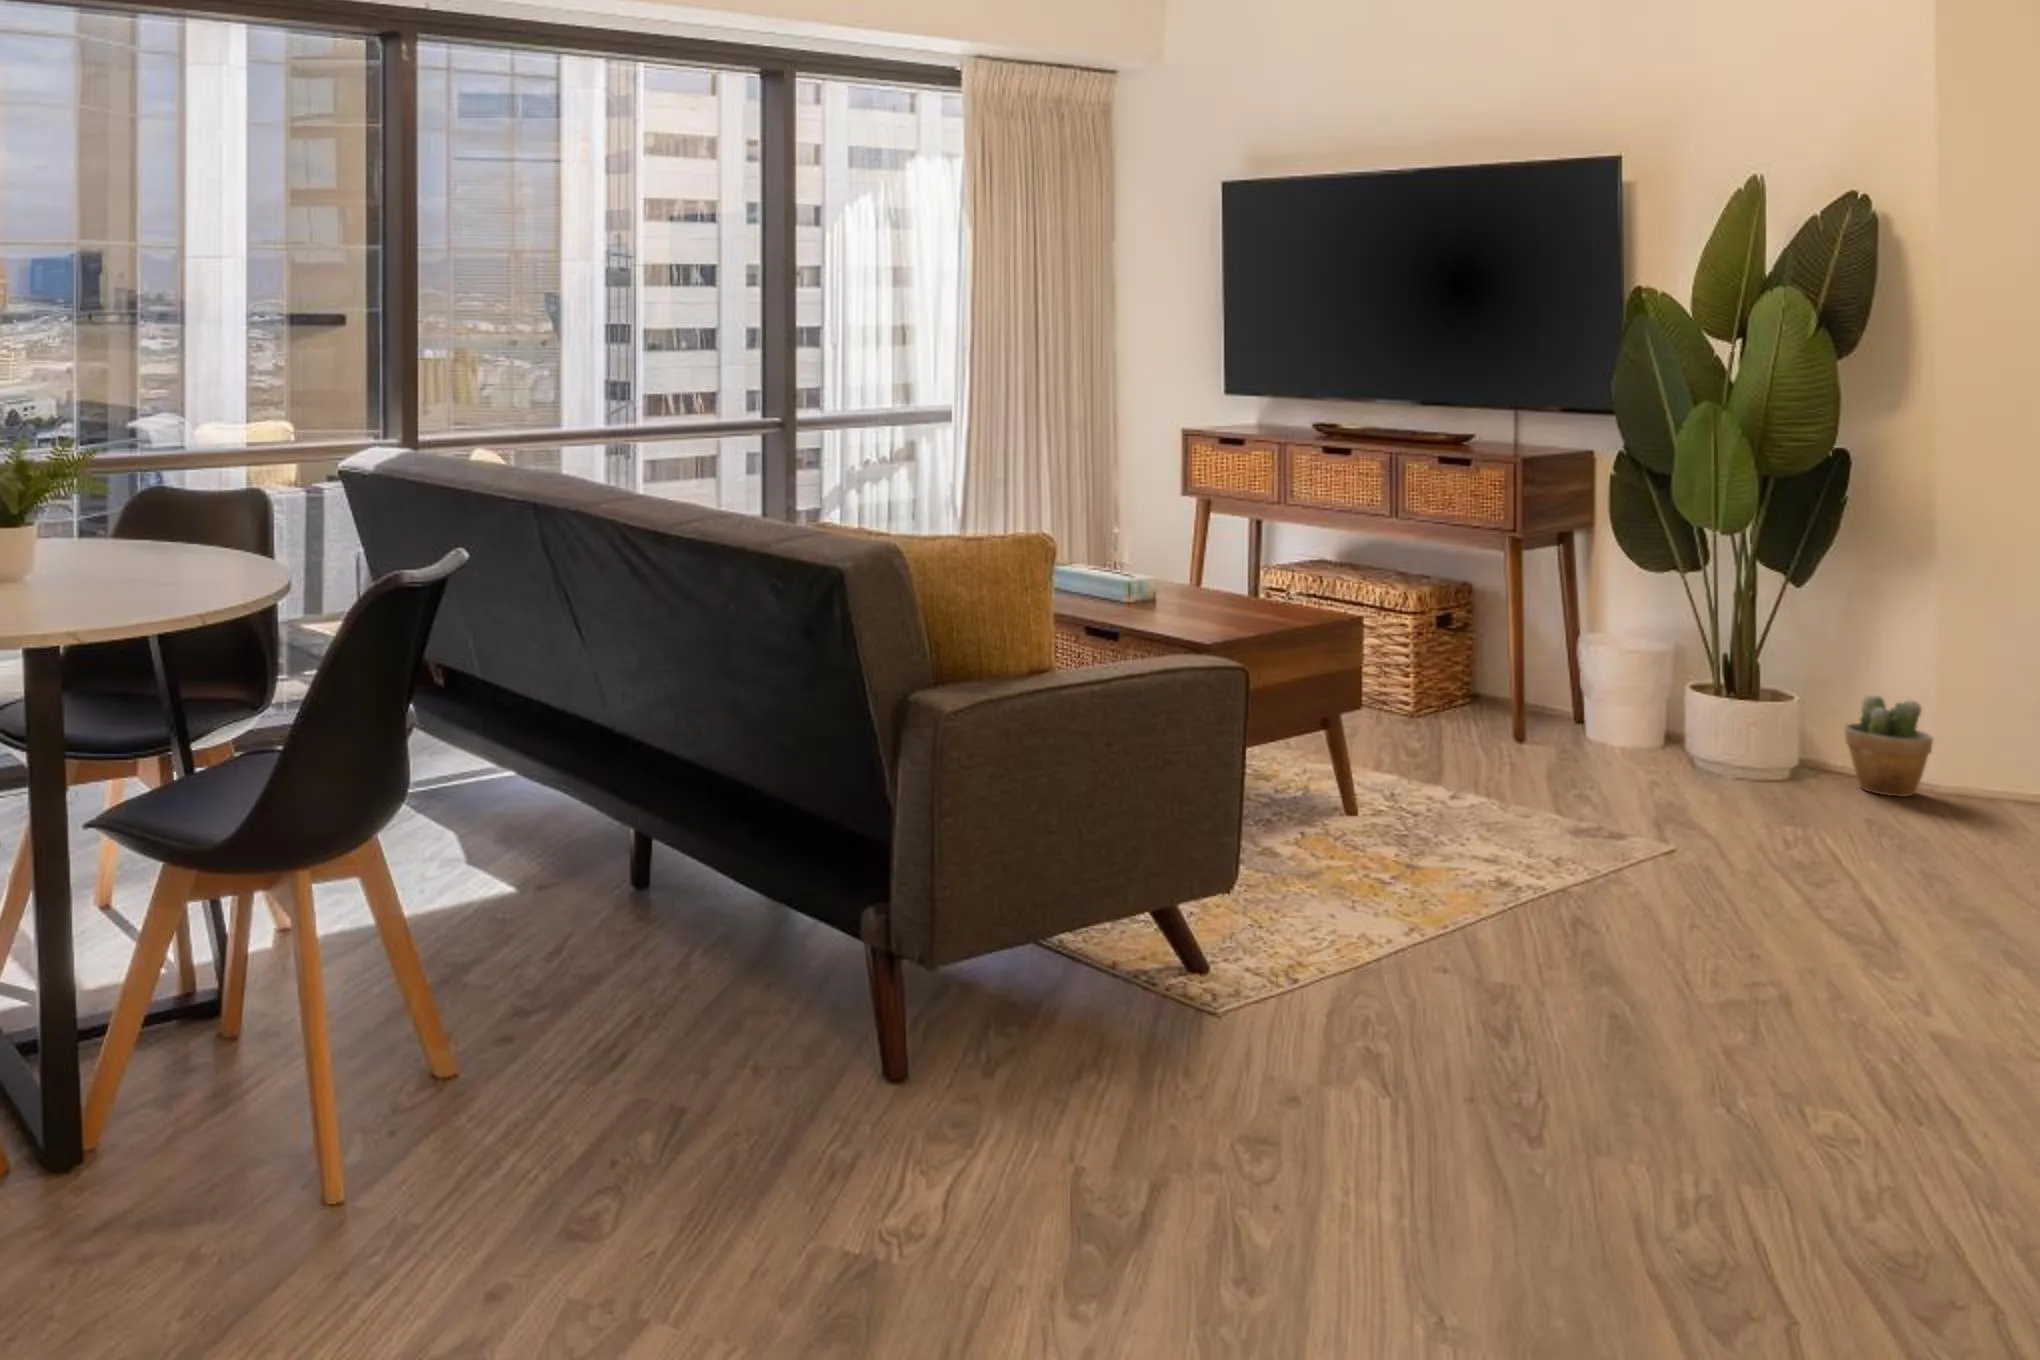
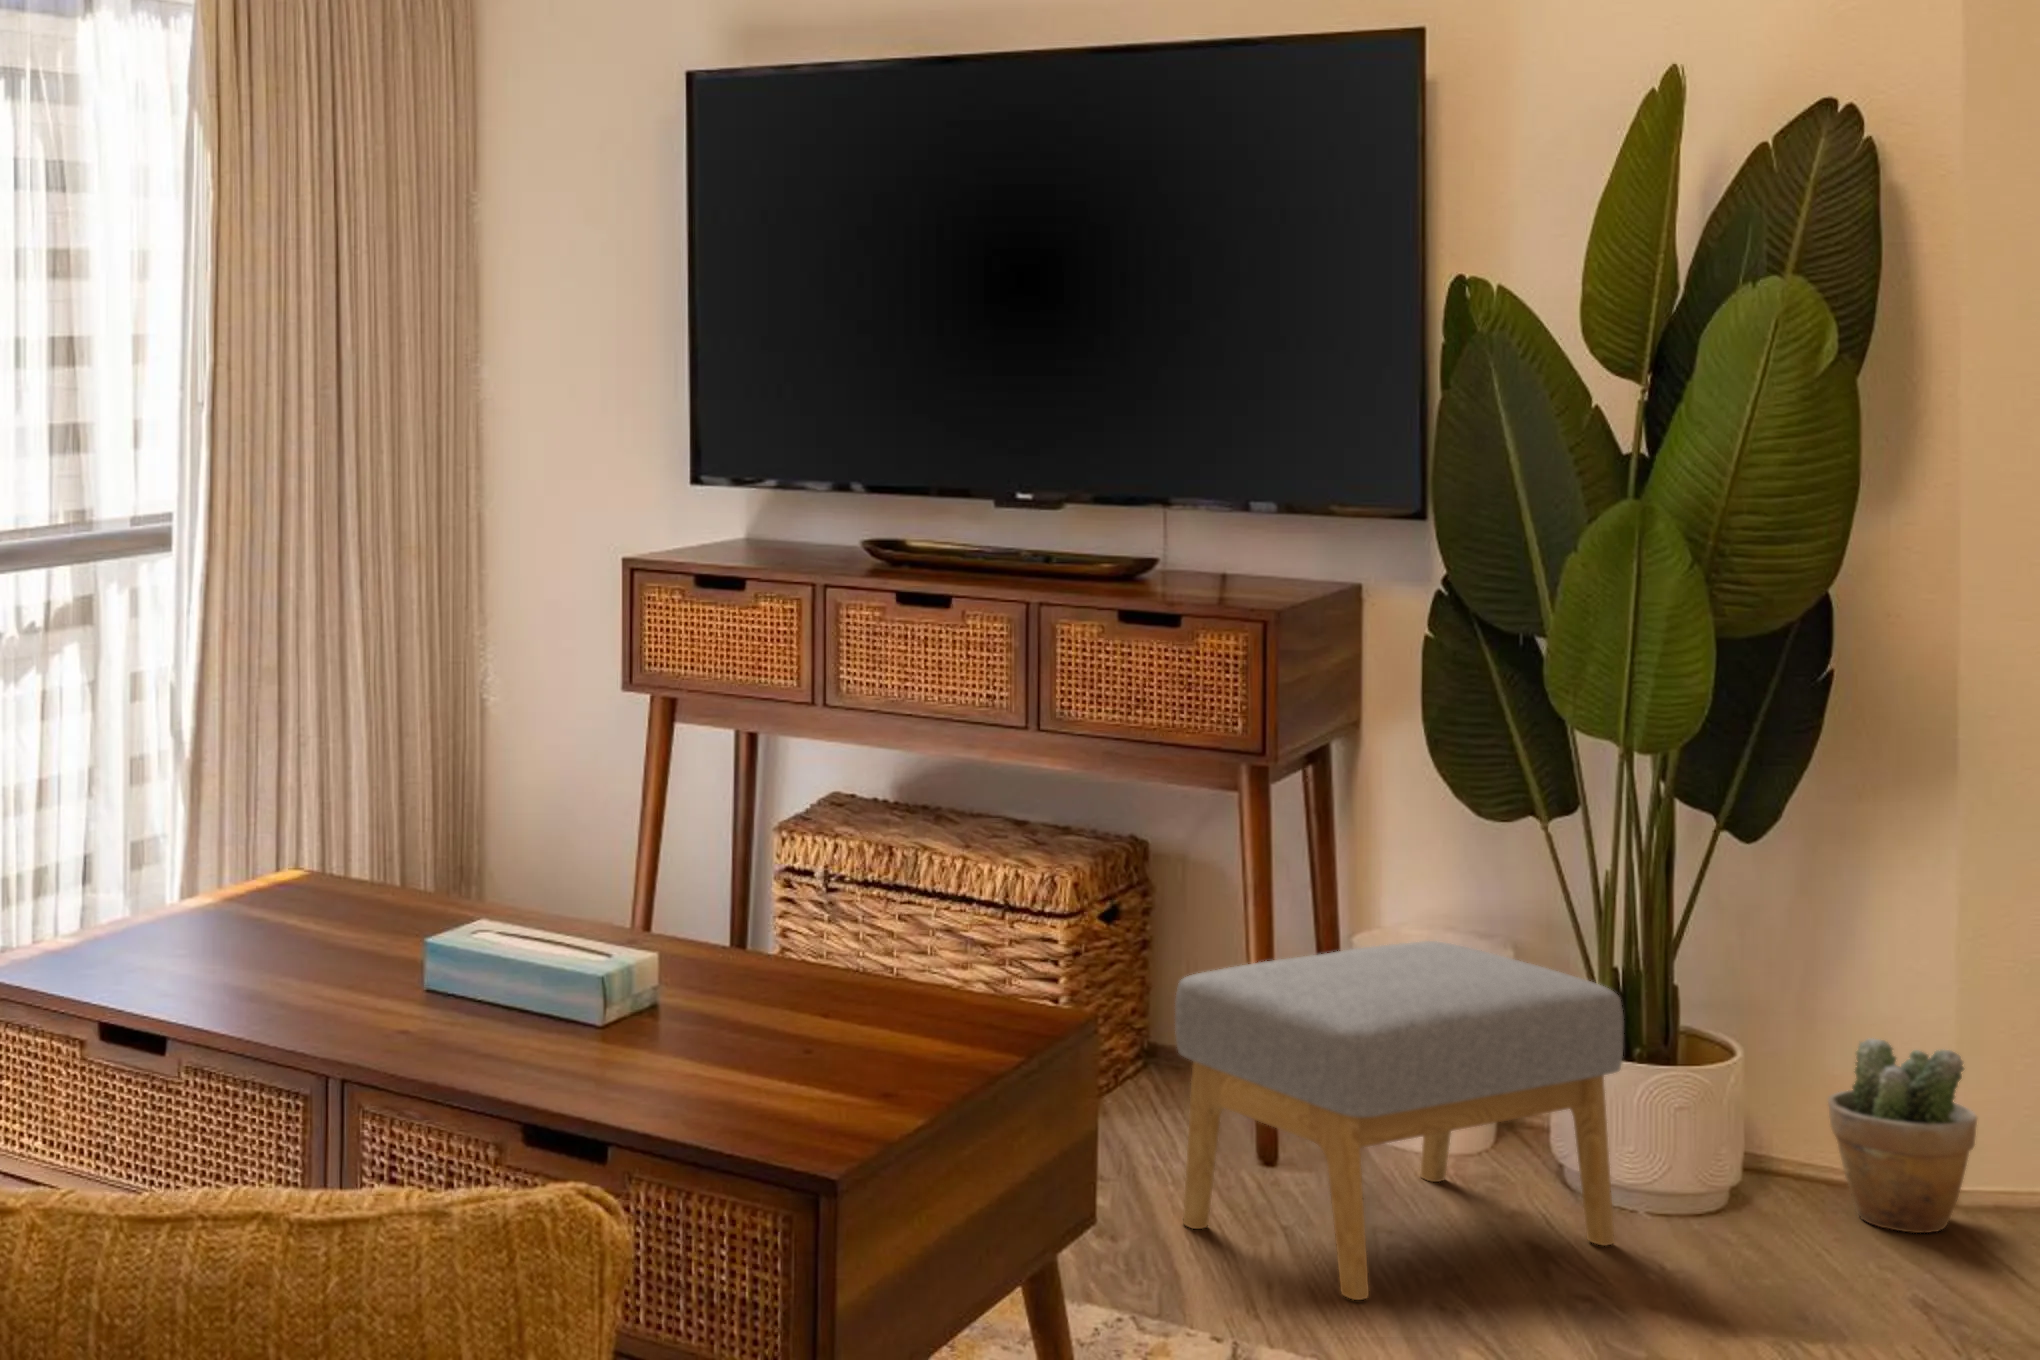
footstool: none [1455,632,1708,789] -> present [1175,941,1623,1300]

